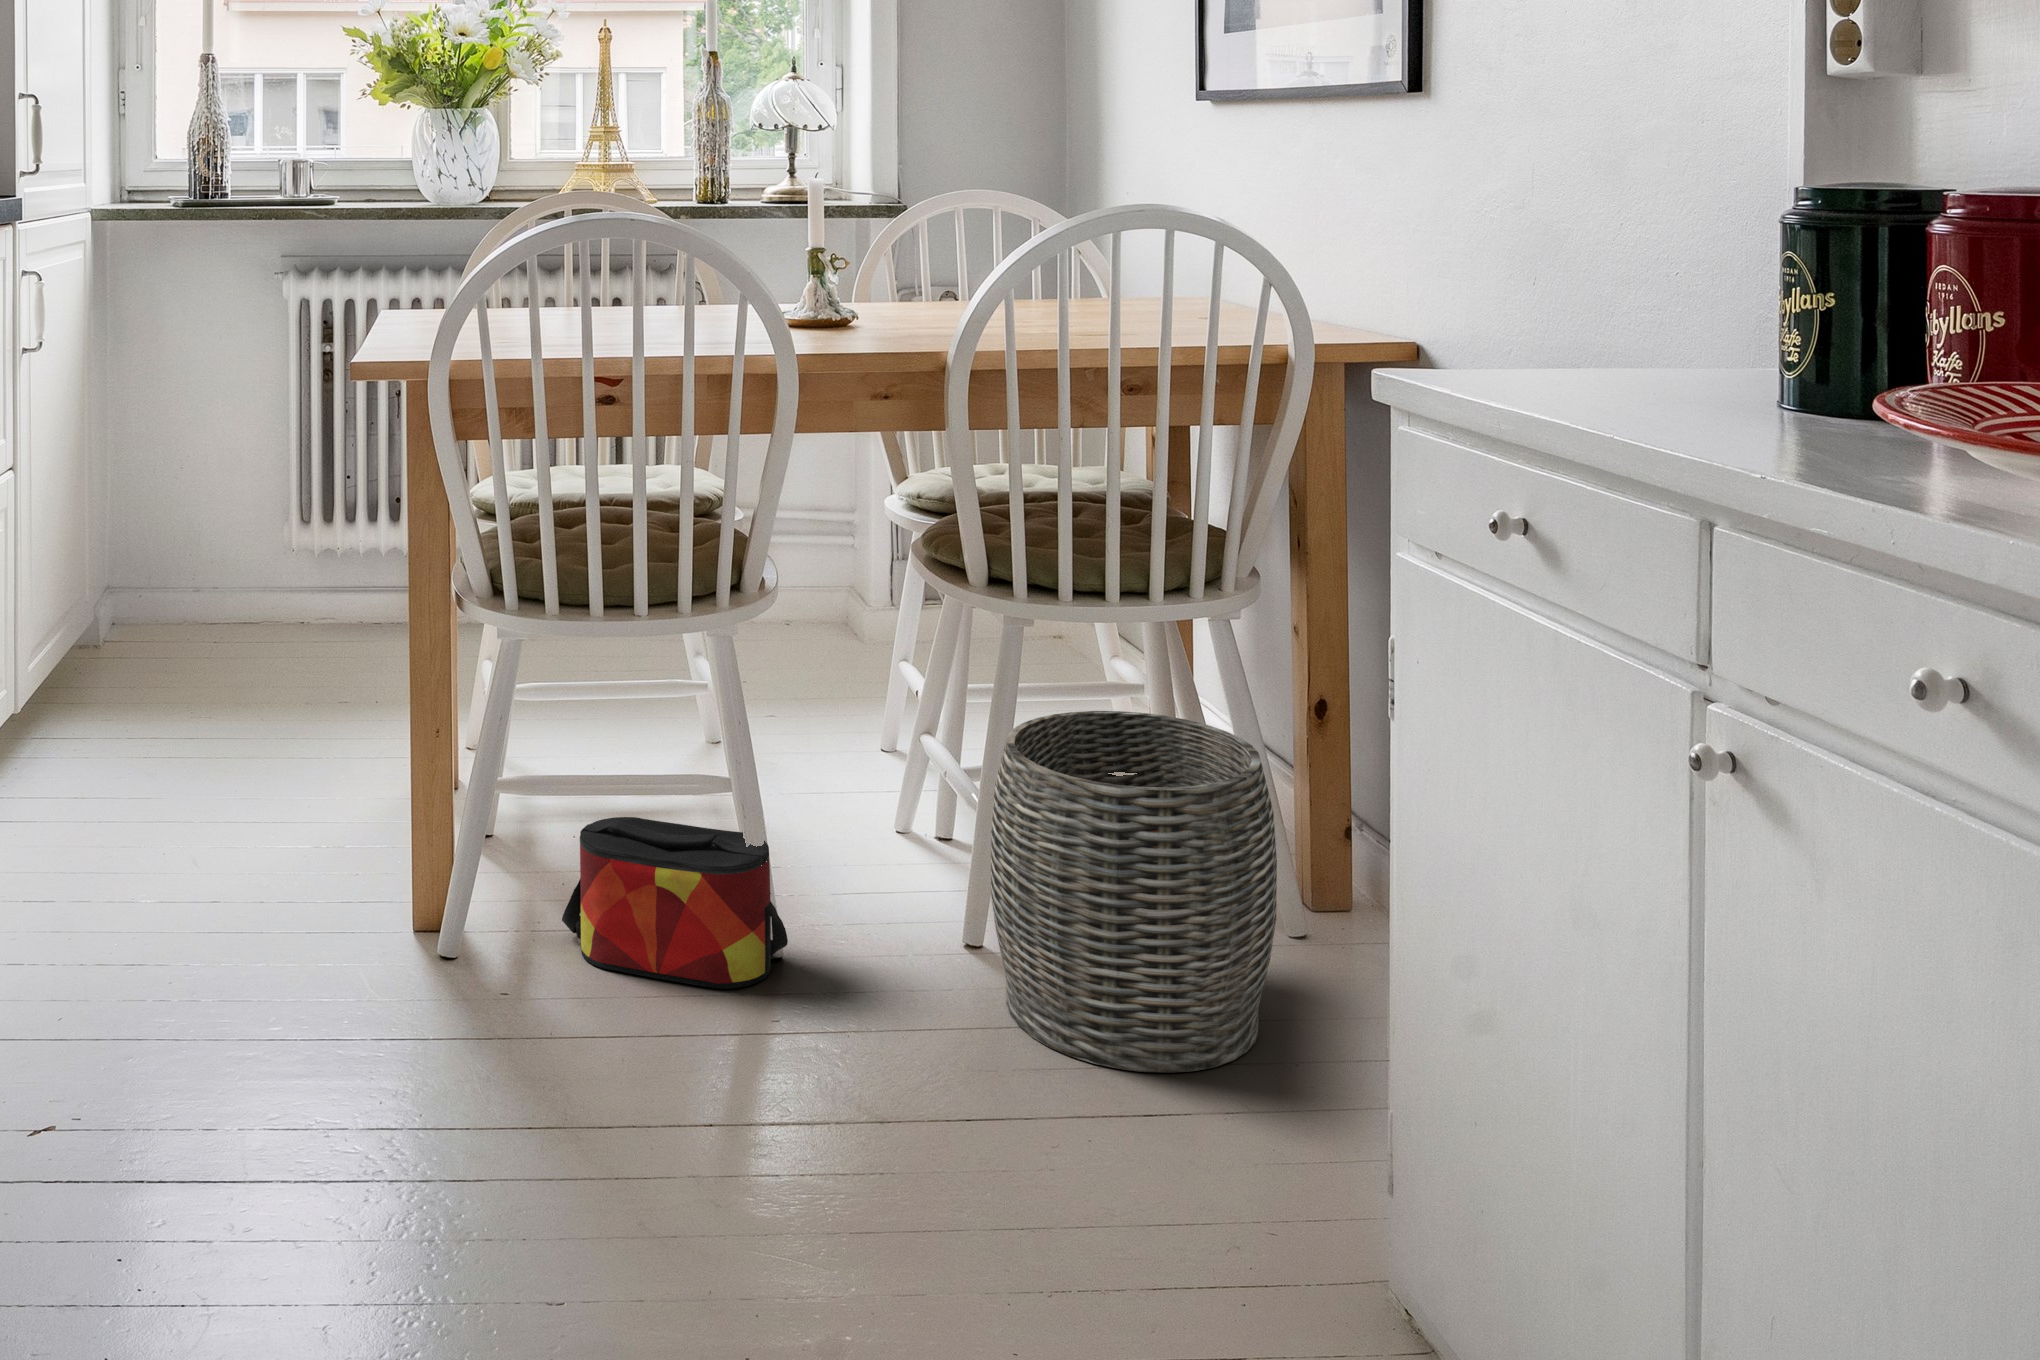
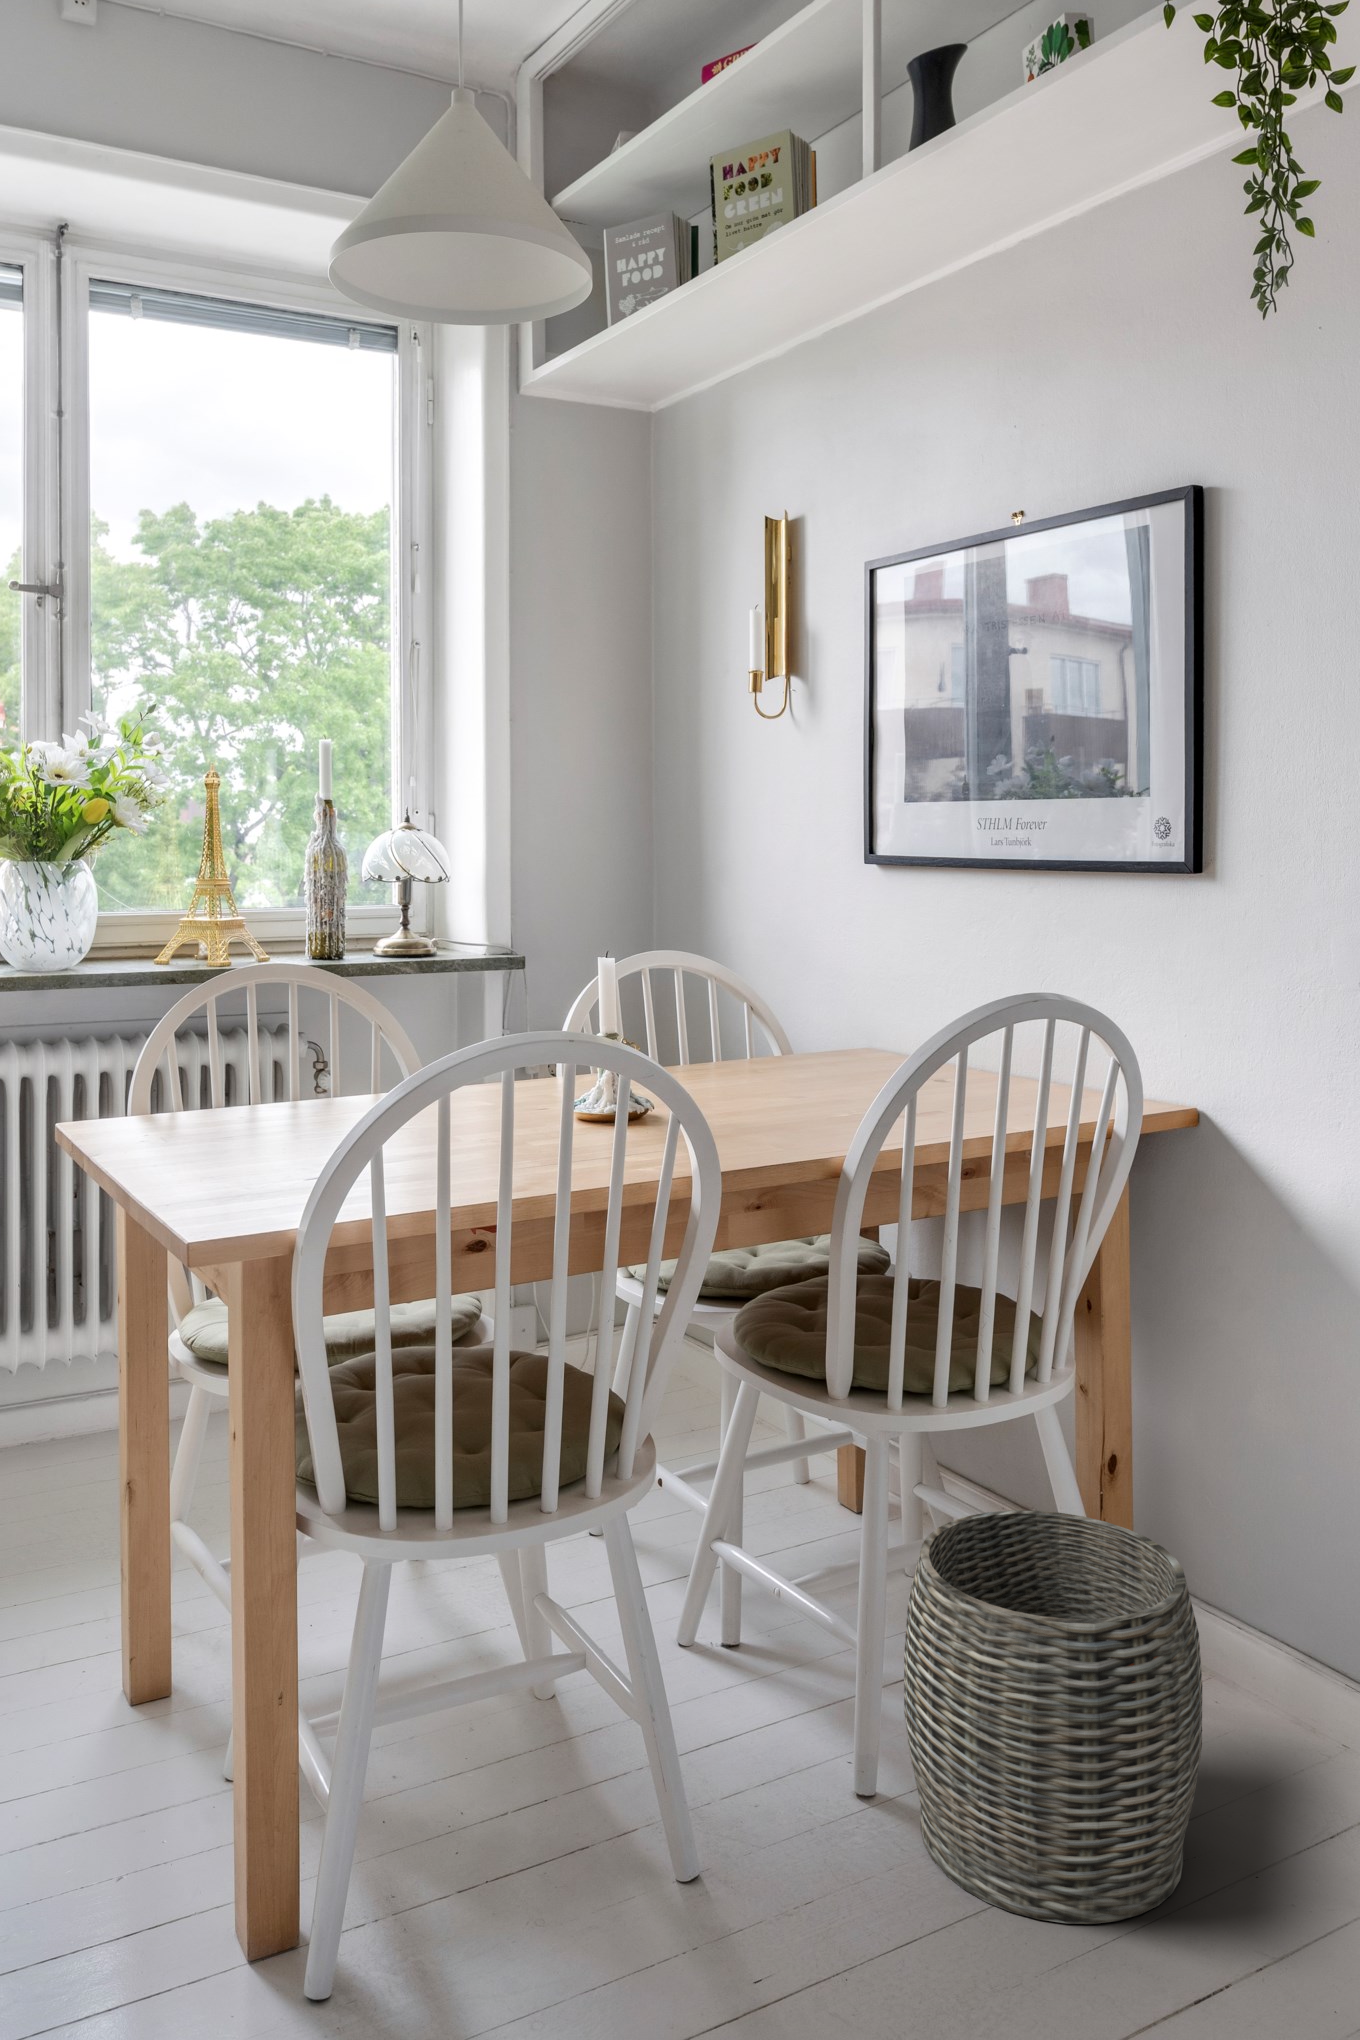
bag: present [562,817,788,989] -> none [412,1718,690,1926]

